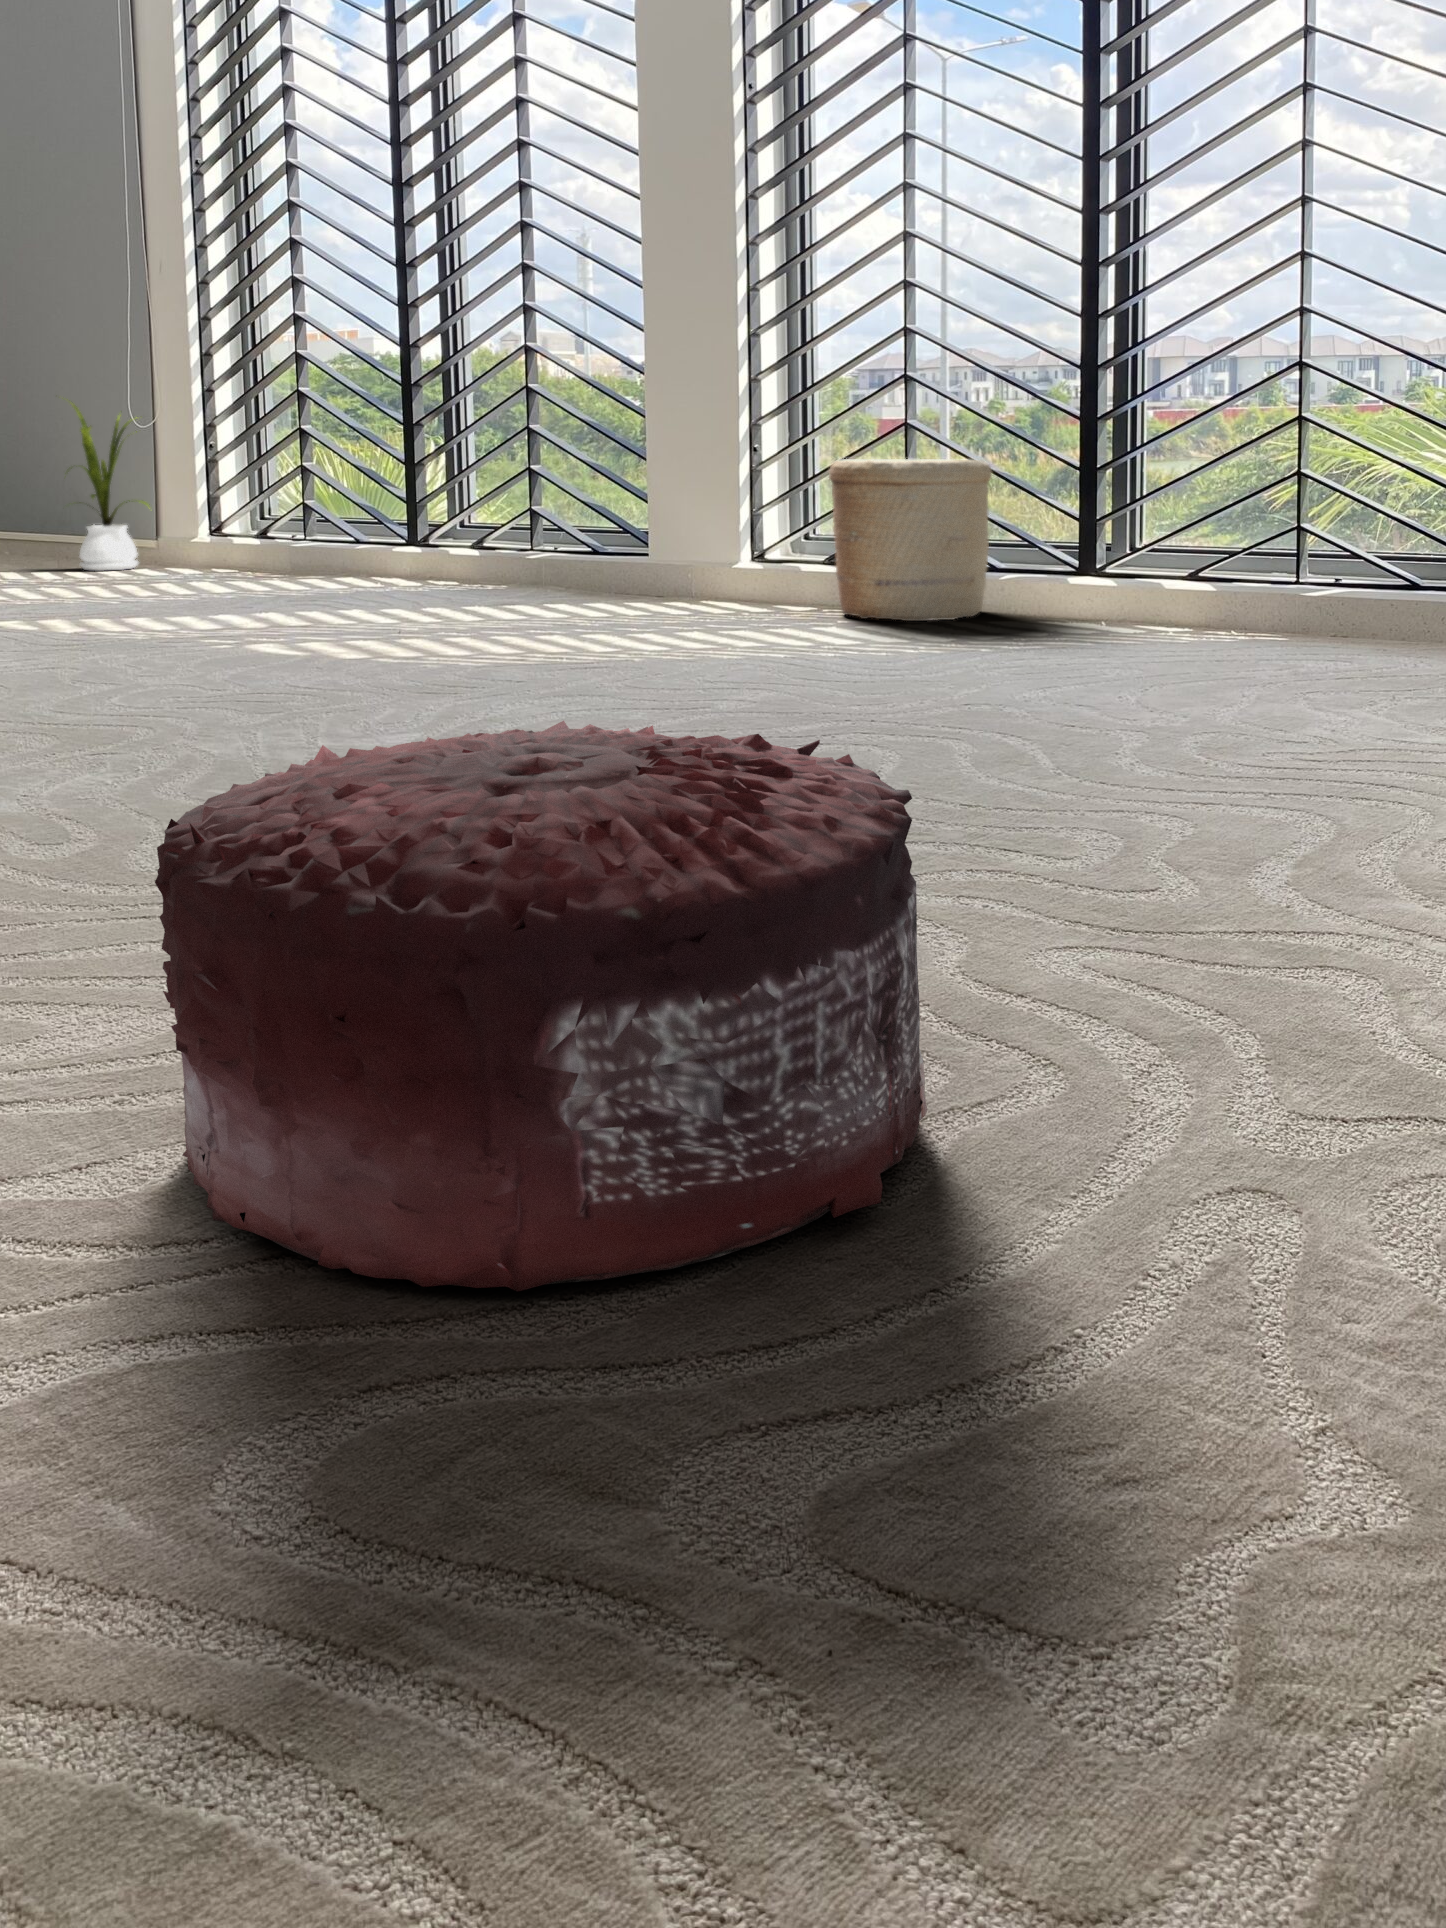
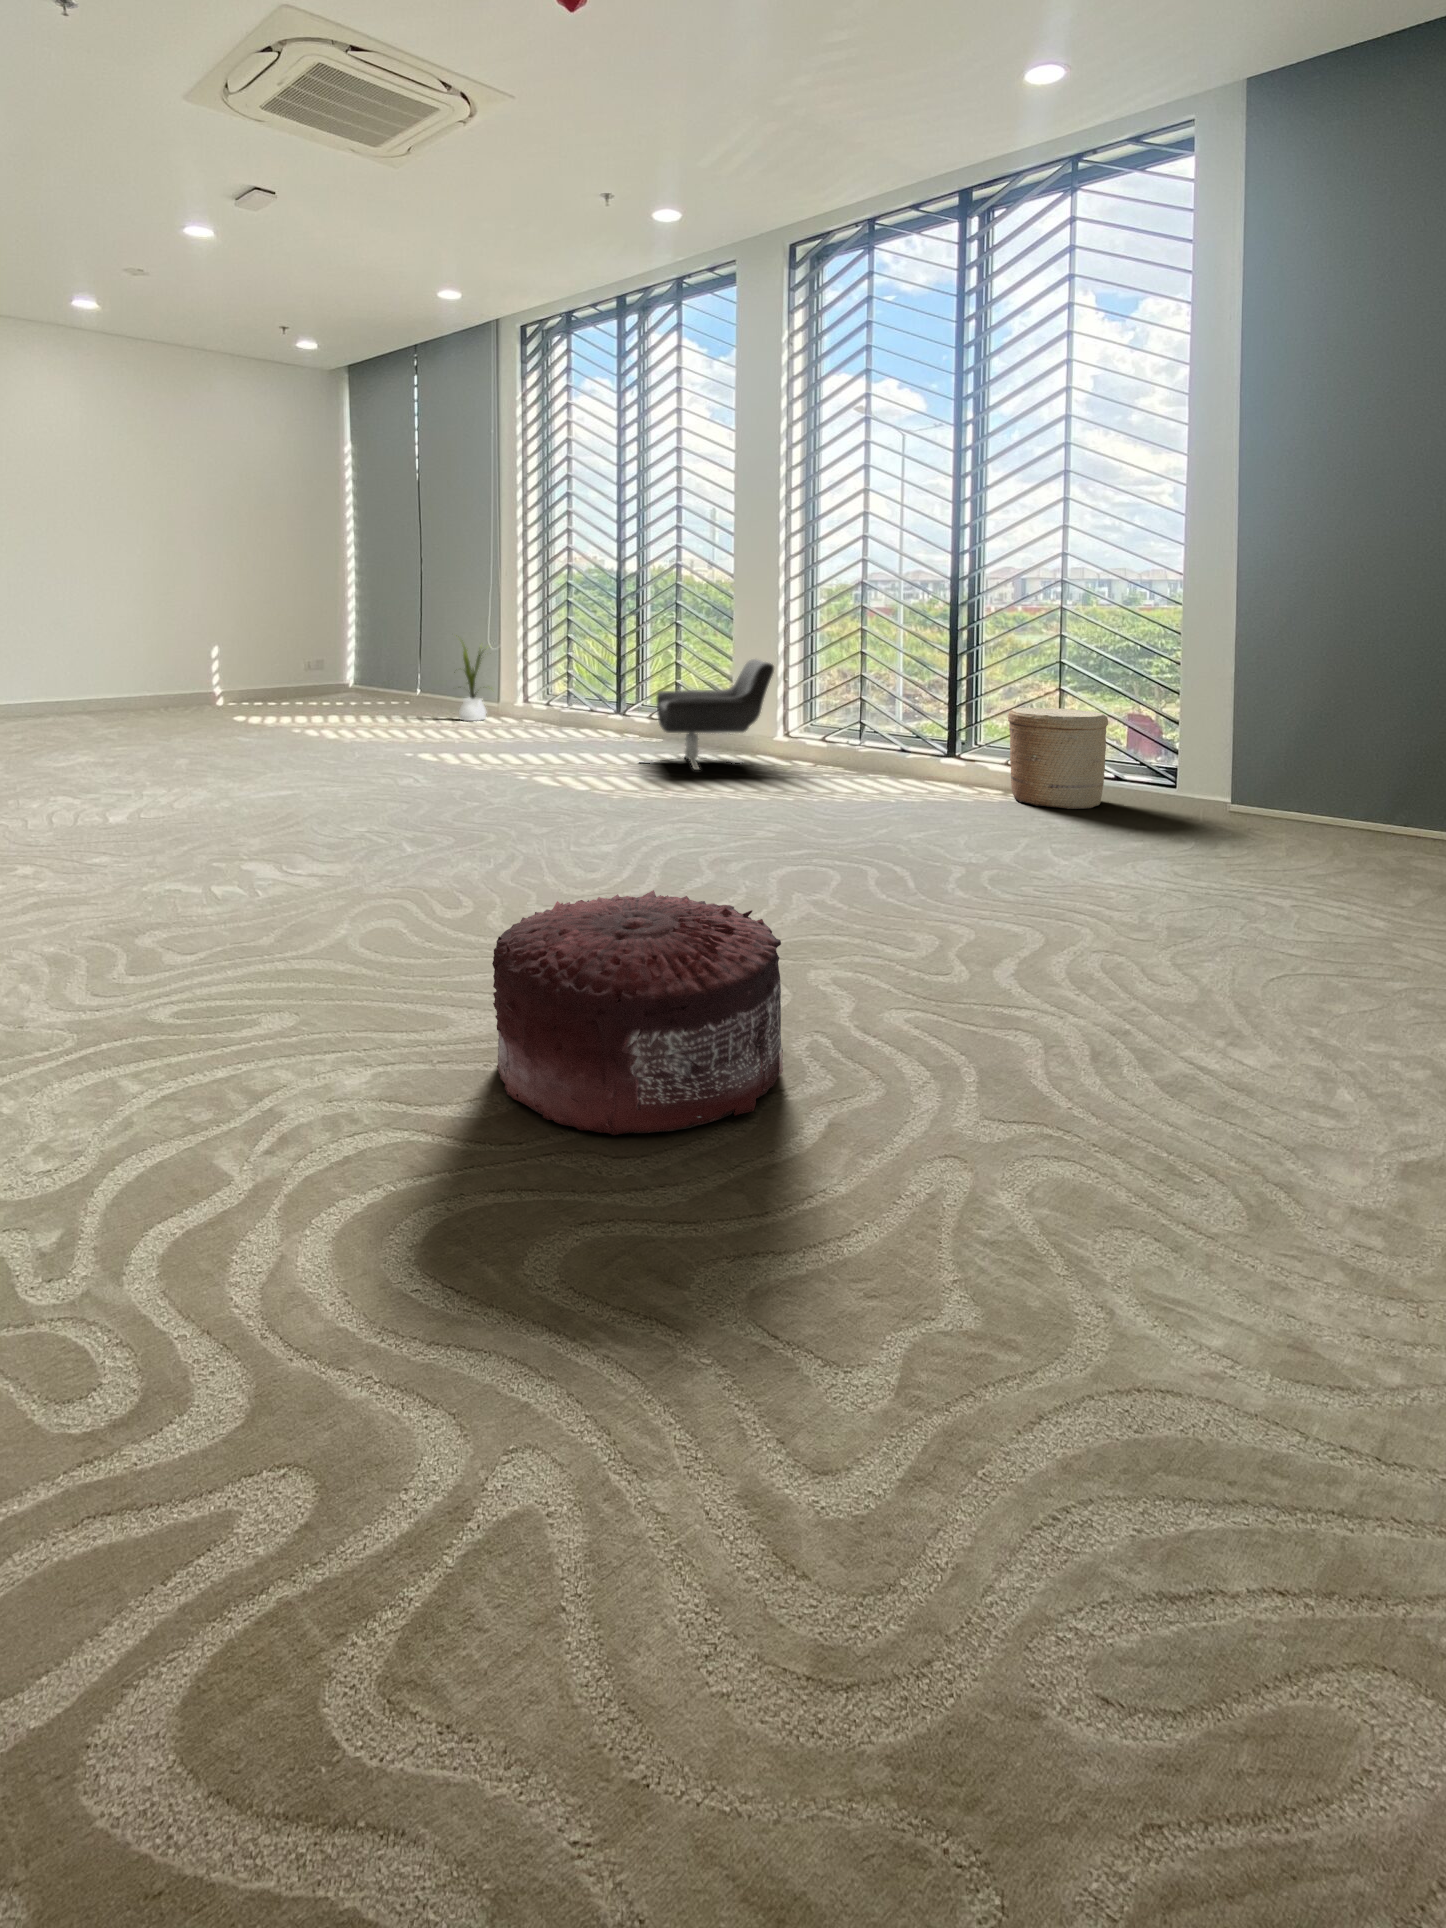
lounge chair: none [461,399,731,621] -> present [639,659,774,770]
woven basket: present [829,459,992,621] -> present [1008,708,1108,809]

